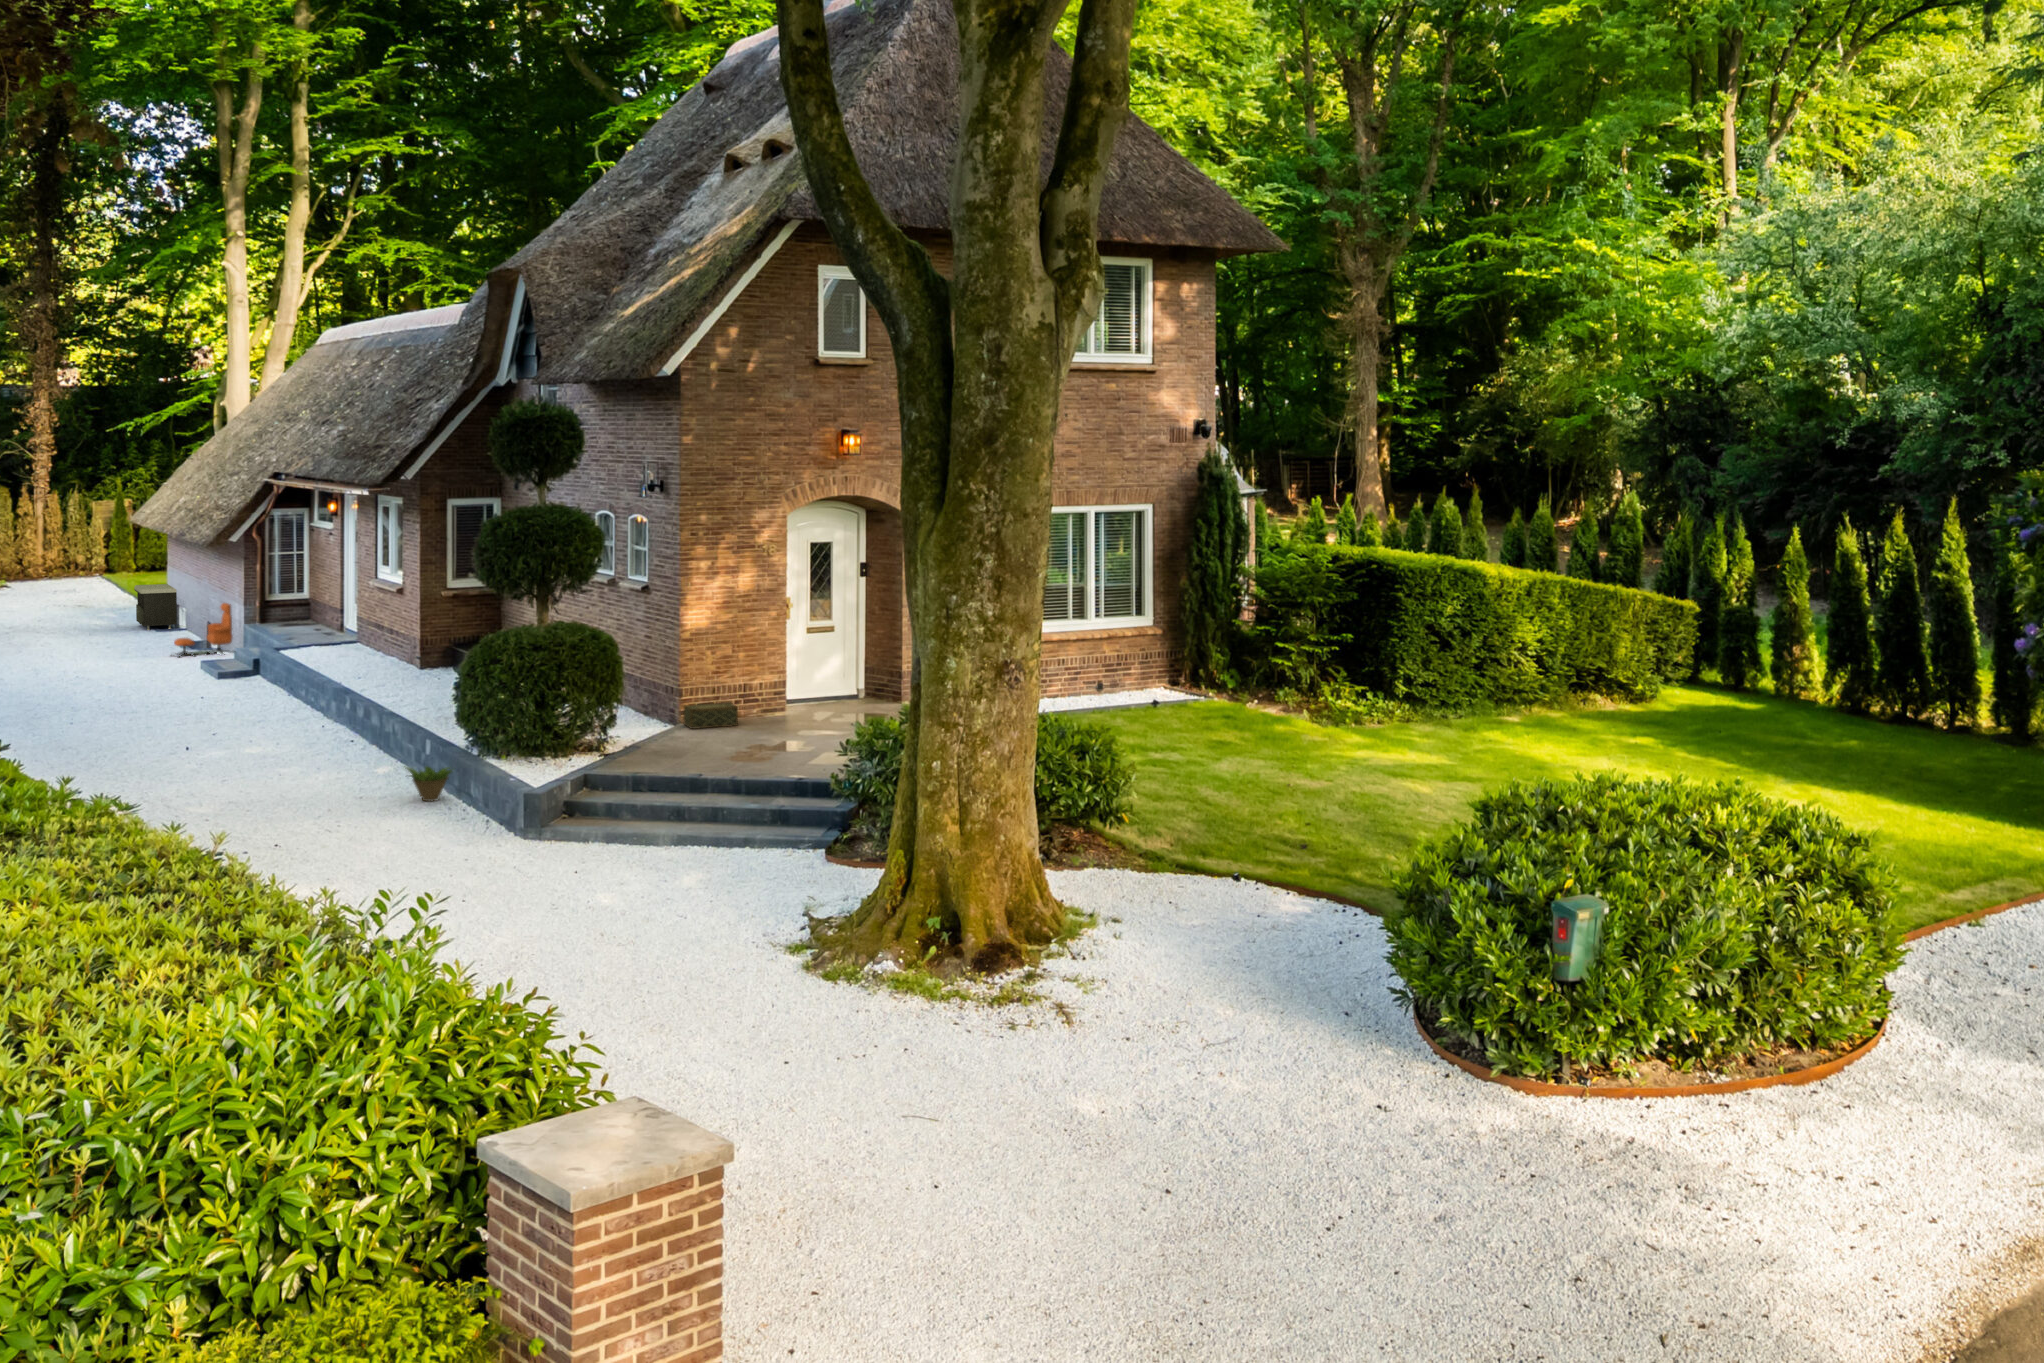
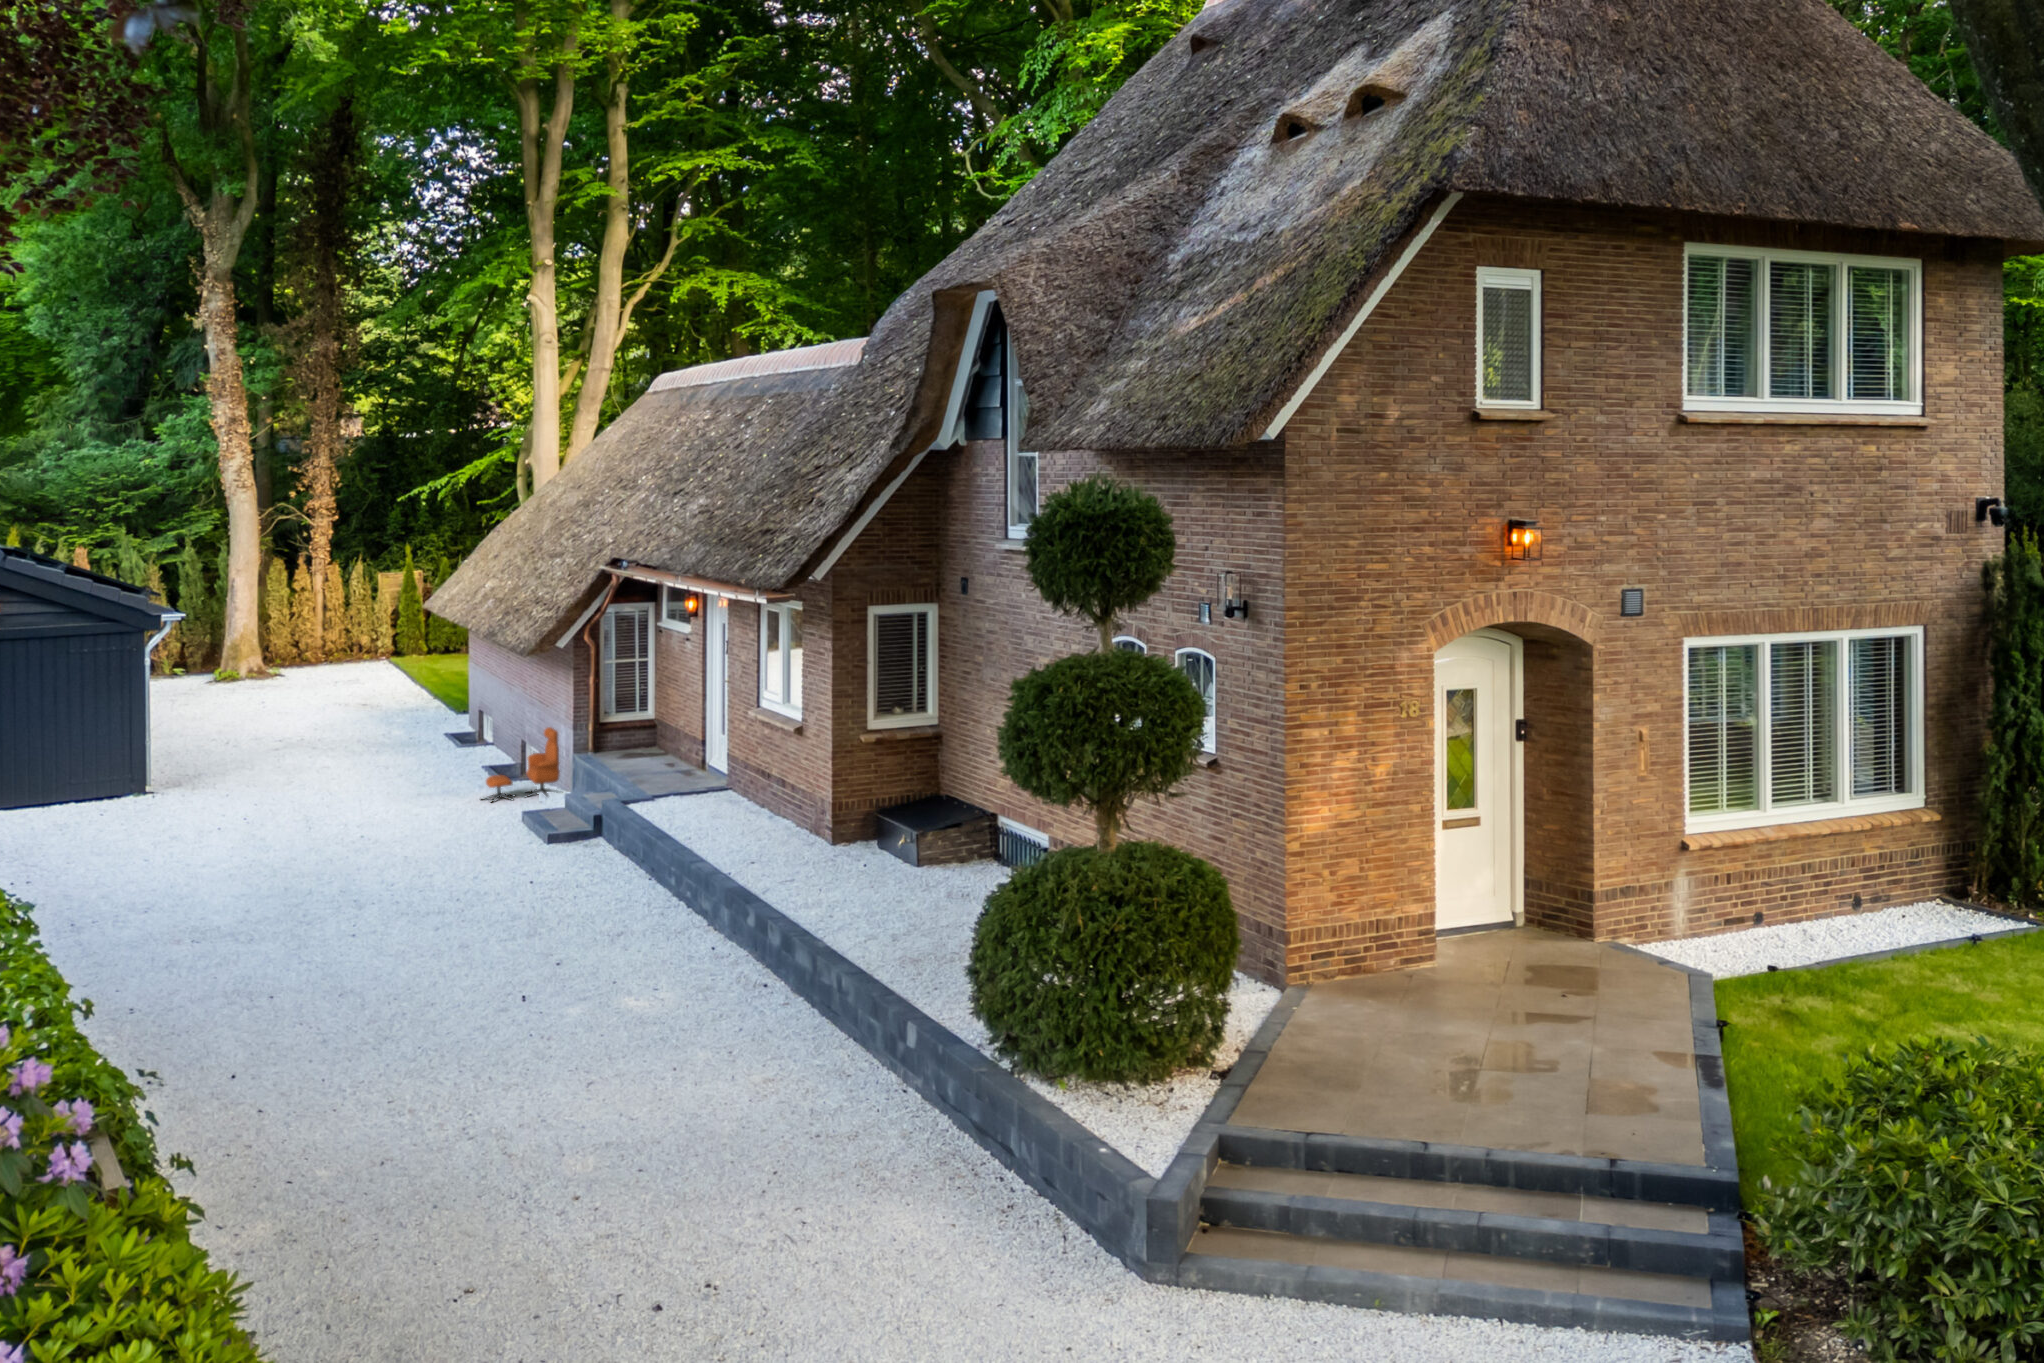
storage bench: present [134,584,177,630] -> none [431,689,483,749]
woven basket: present [683,702,738,729] -> none [1306,957,1394,1011]
decorative plant: present [404,766,452,801] -> none [908,1113,1002,1187]

